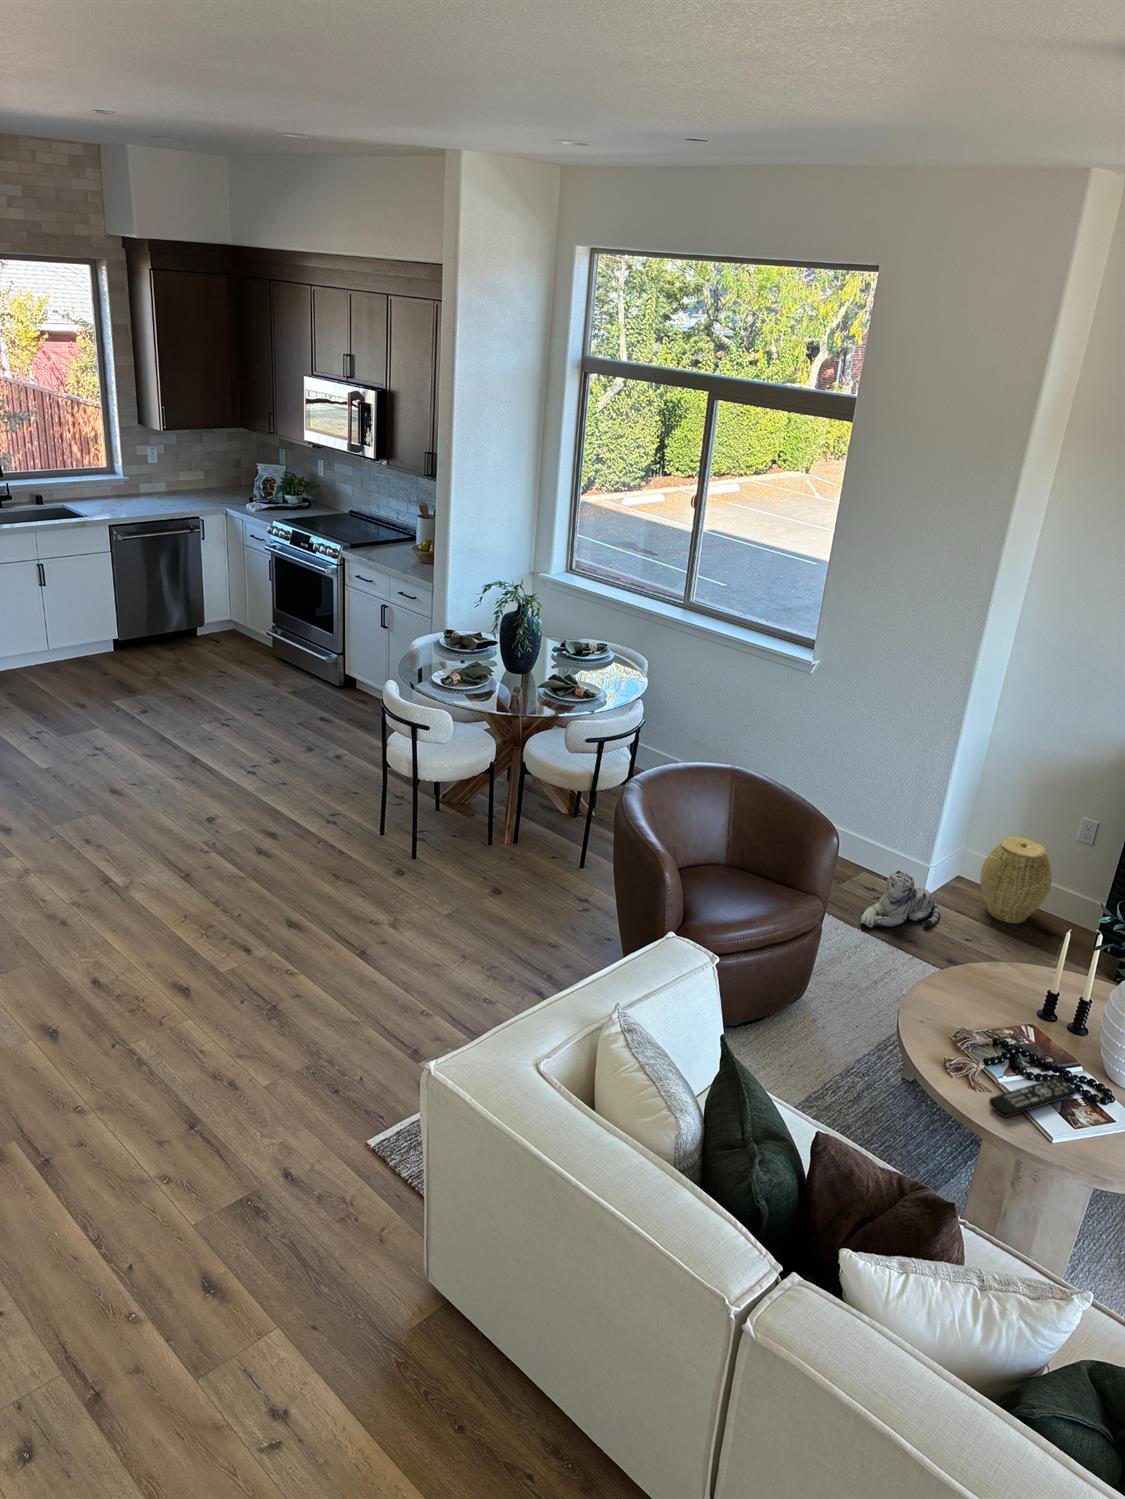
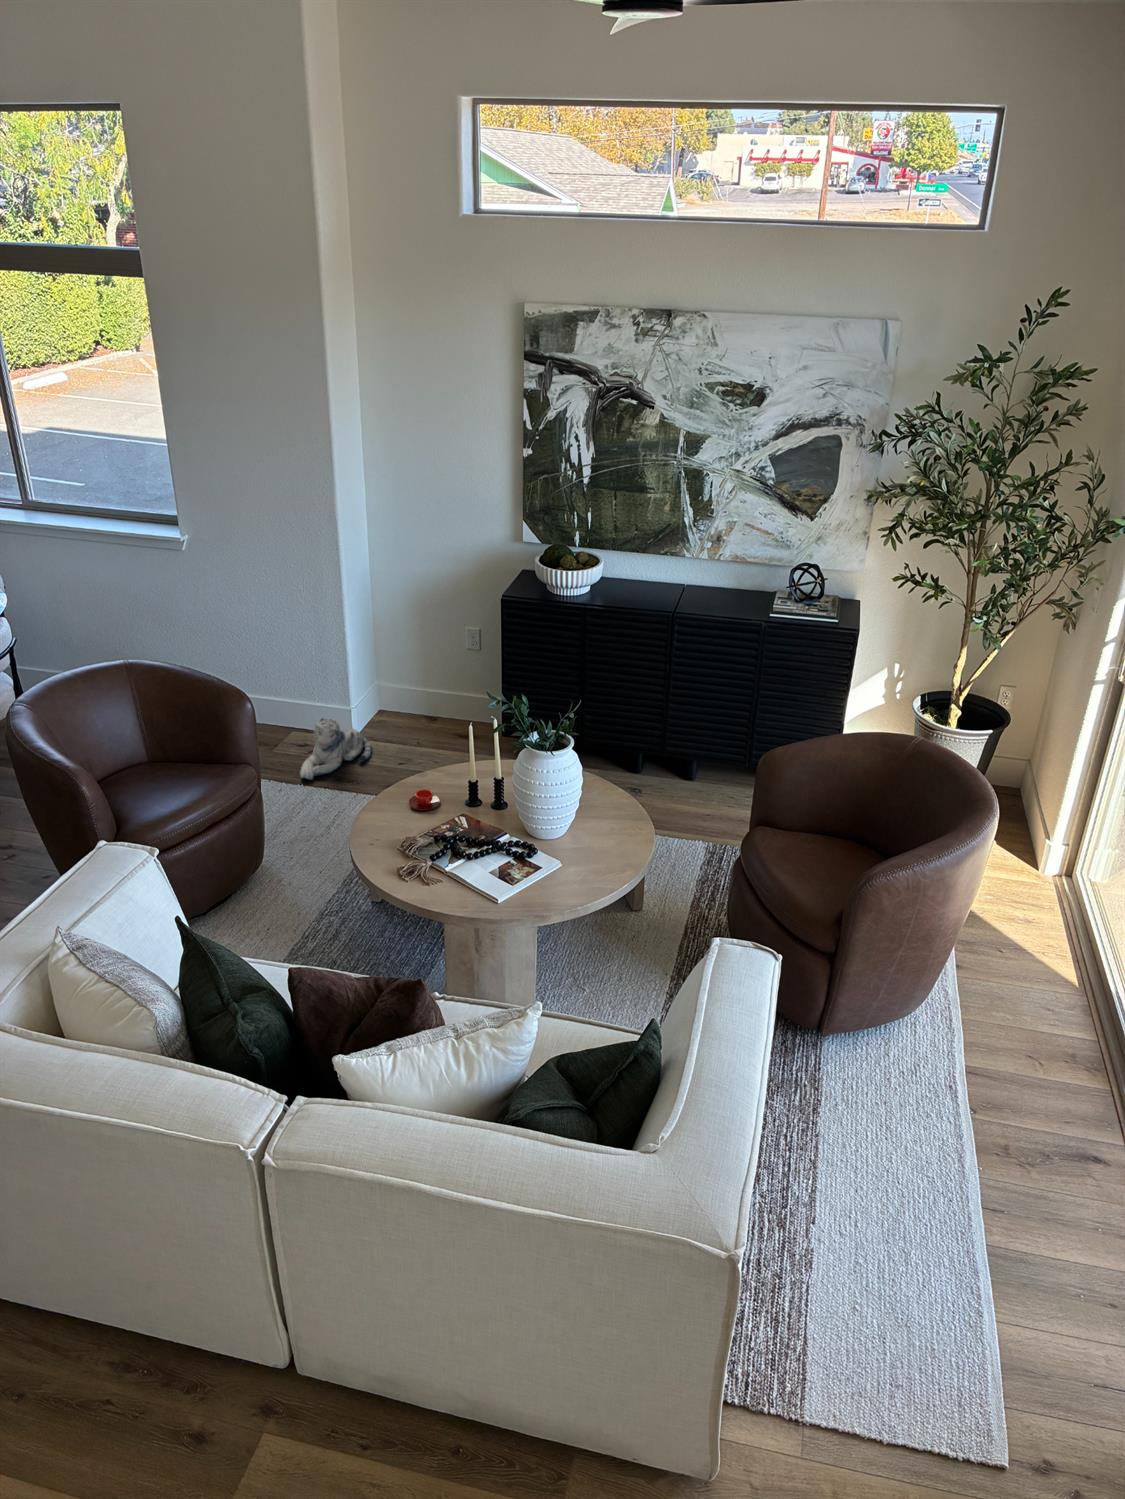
woven basket: present [980,836,1052,923] -> none [397,655,459,736]
teacup: none [975,983,1010,1007] -> present [409,789,440,810]
remote control: present [989,1077,1077,1117] -> none [440,849,509,899]

